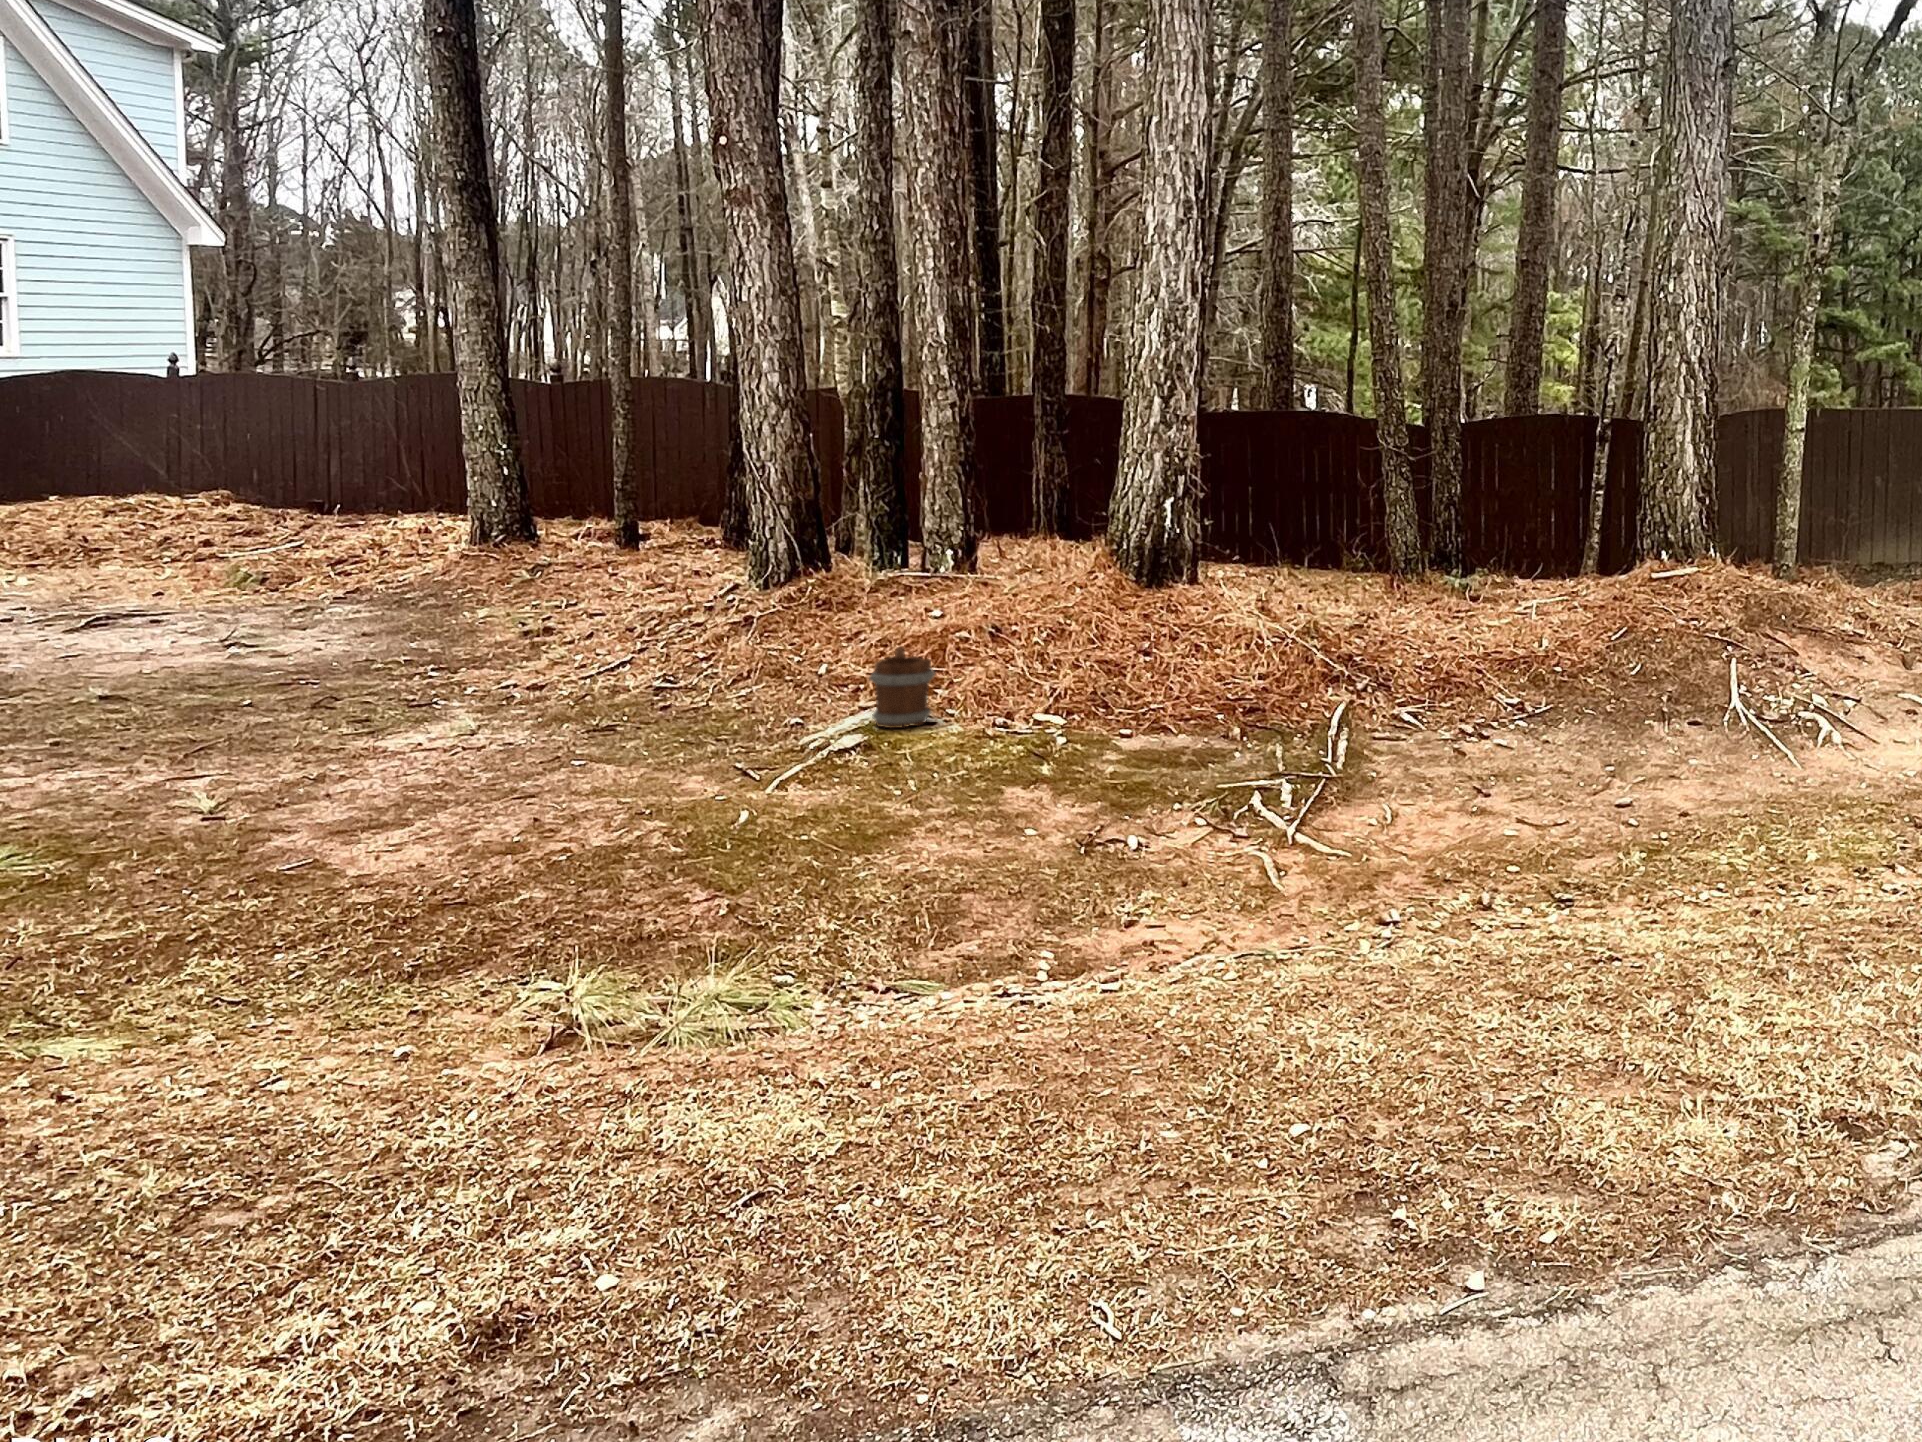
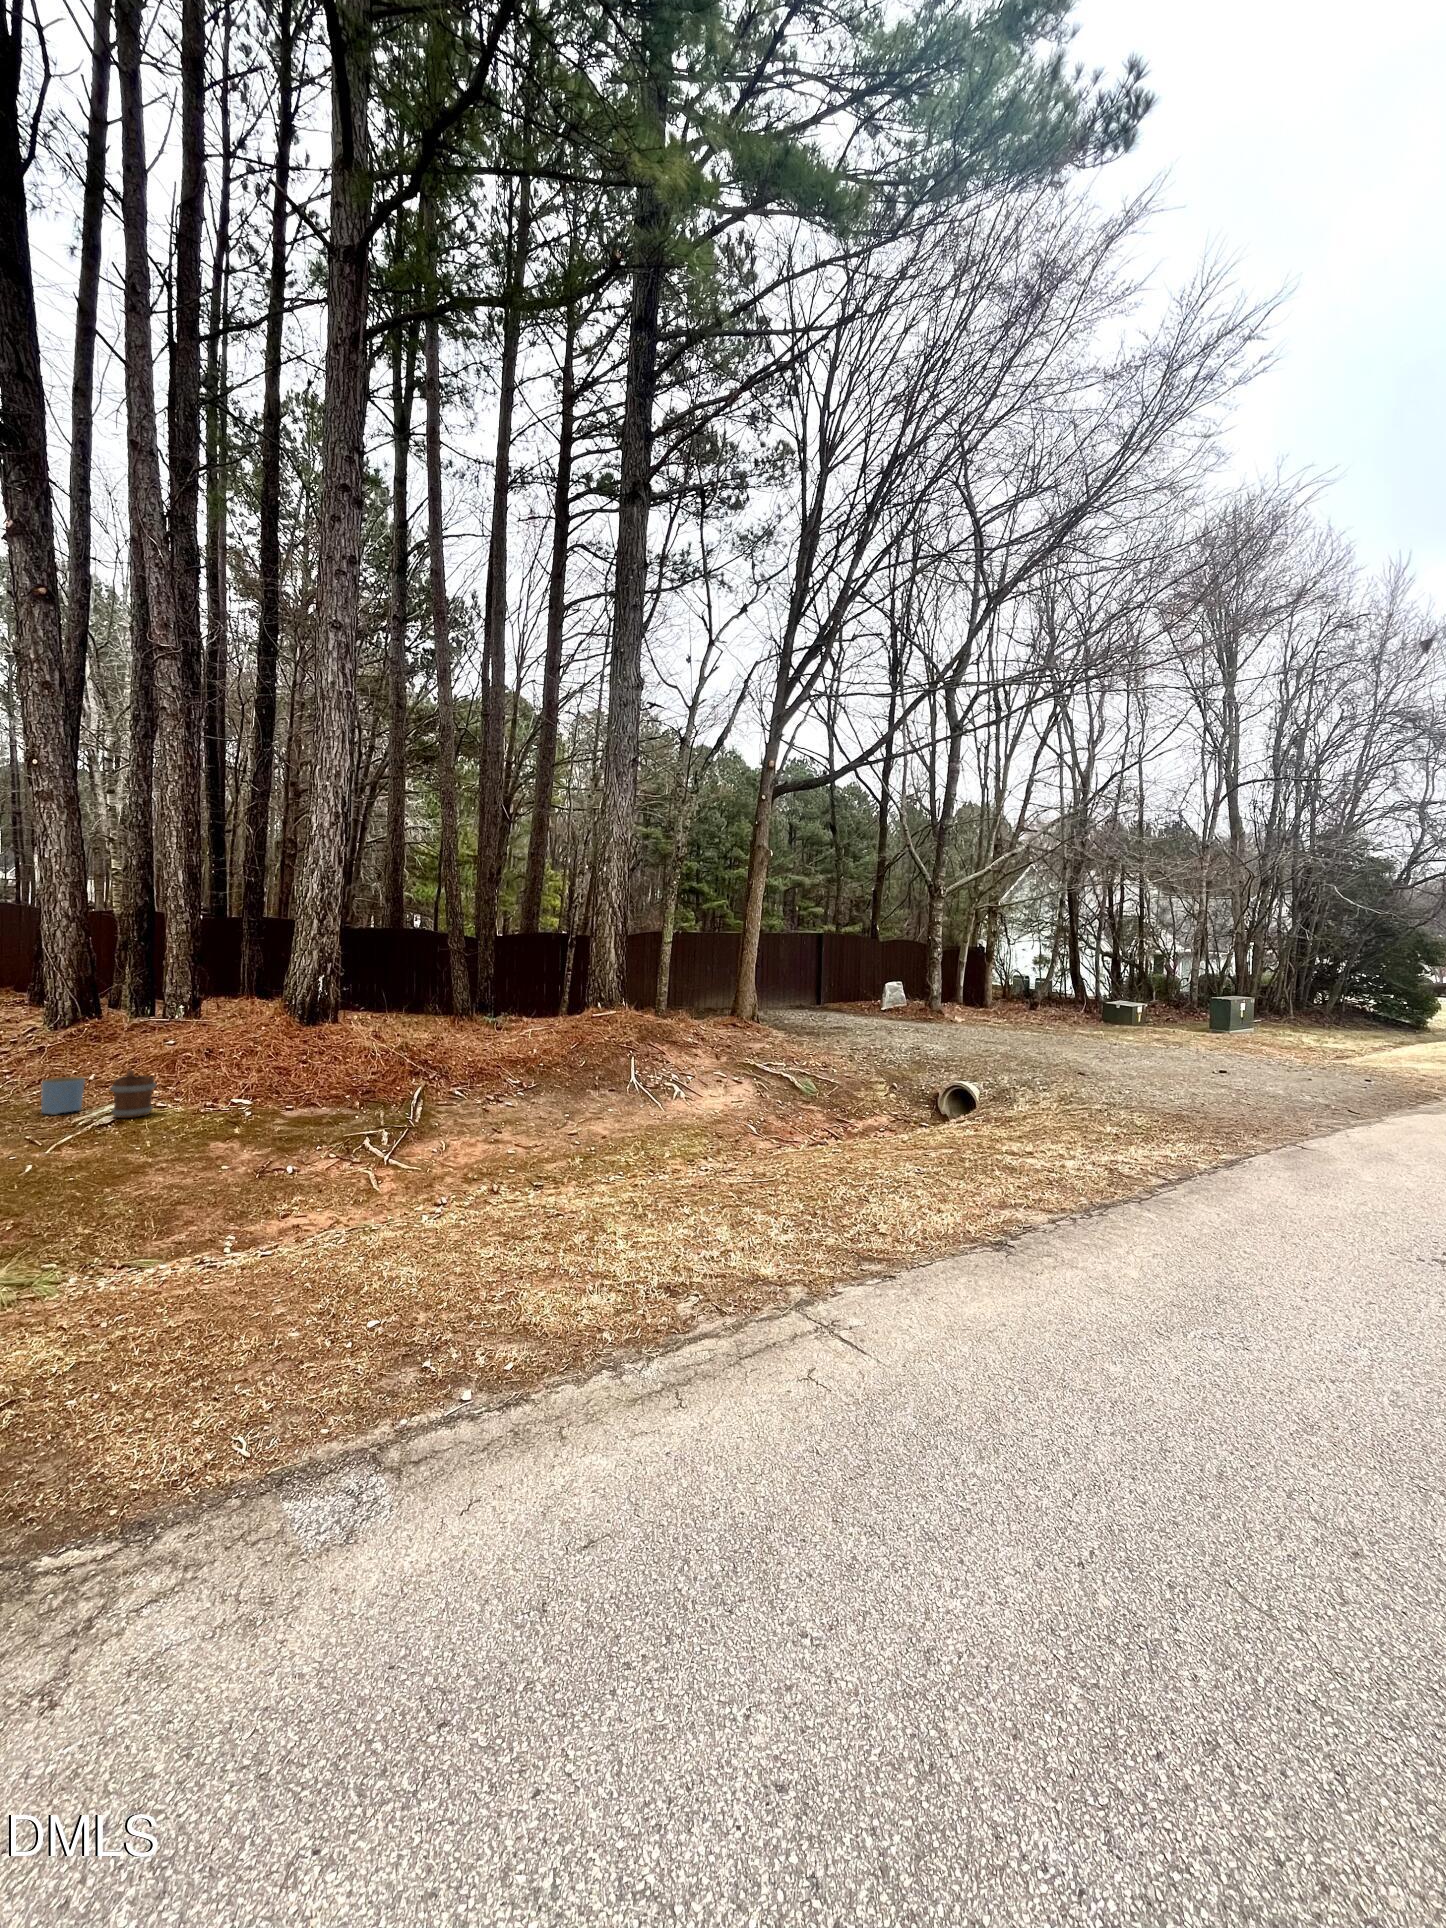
planter: none [782,654,840,715] -> present [41,1077,85,1115]

